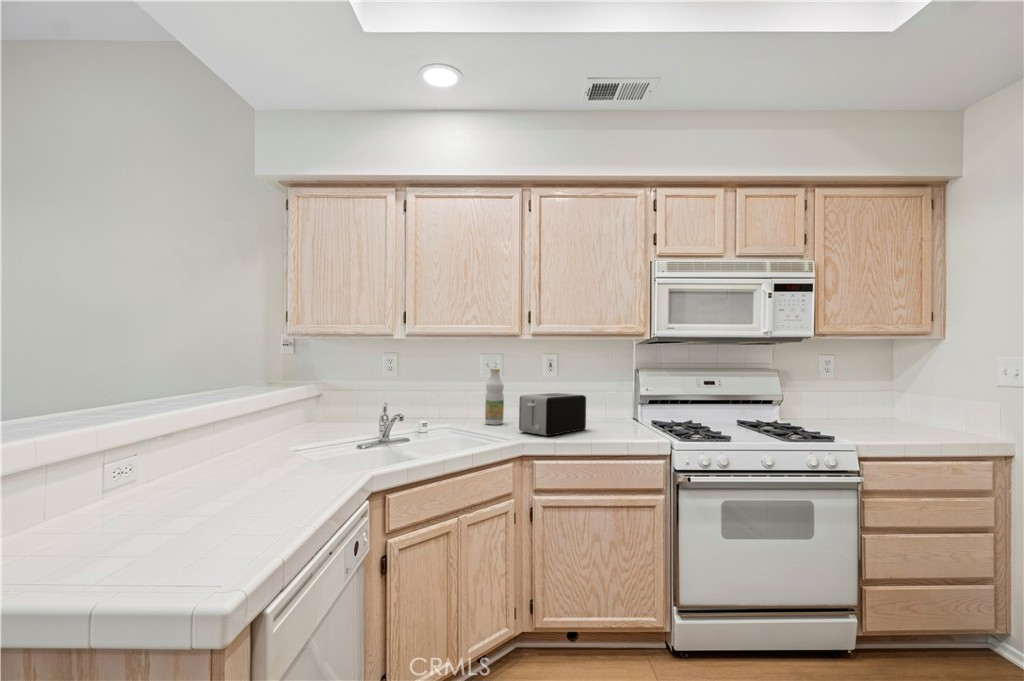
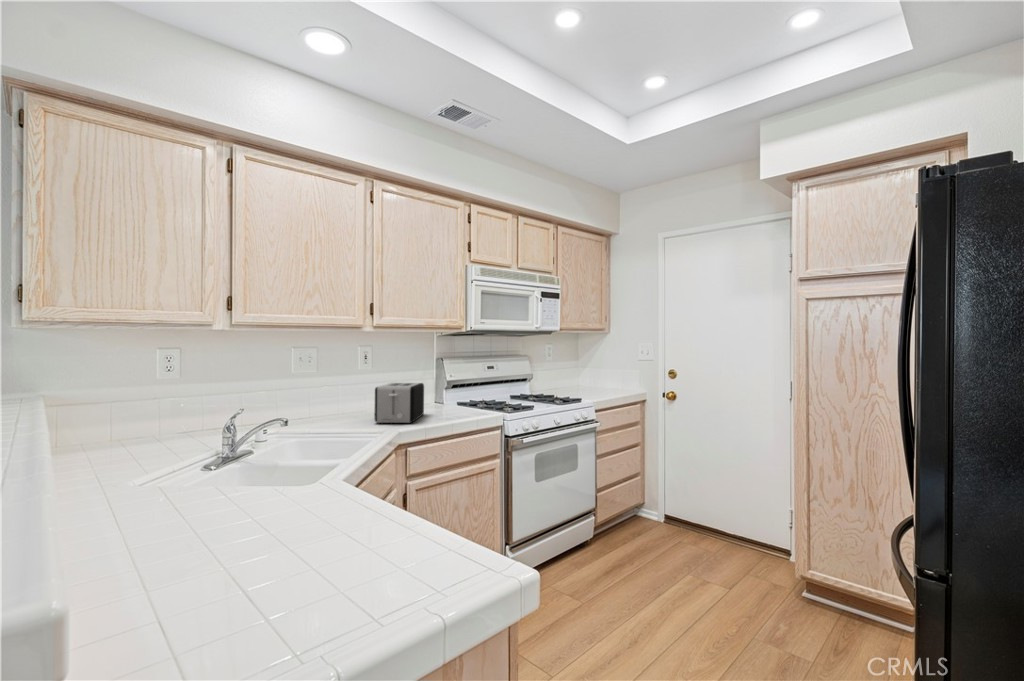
bottle: present [485,369,504,425] -> none [313,362,334,421]

